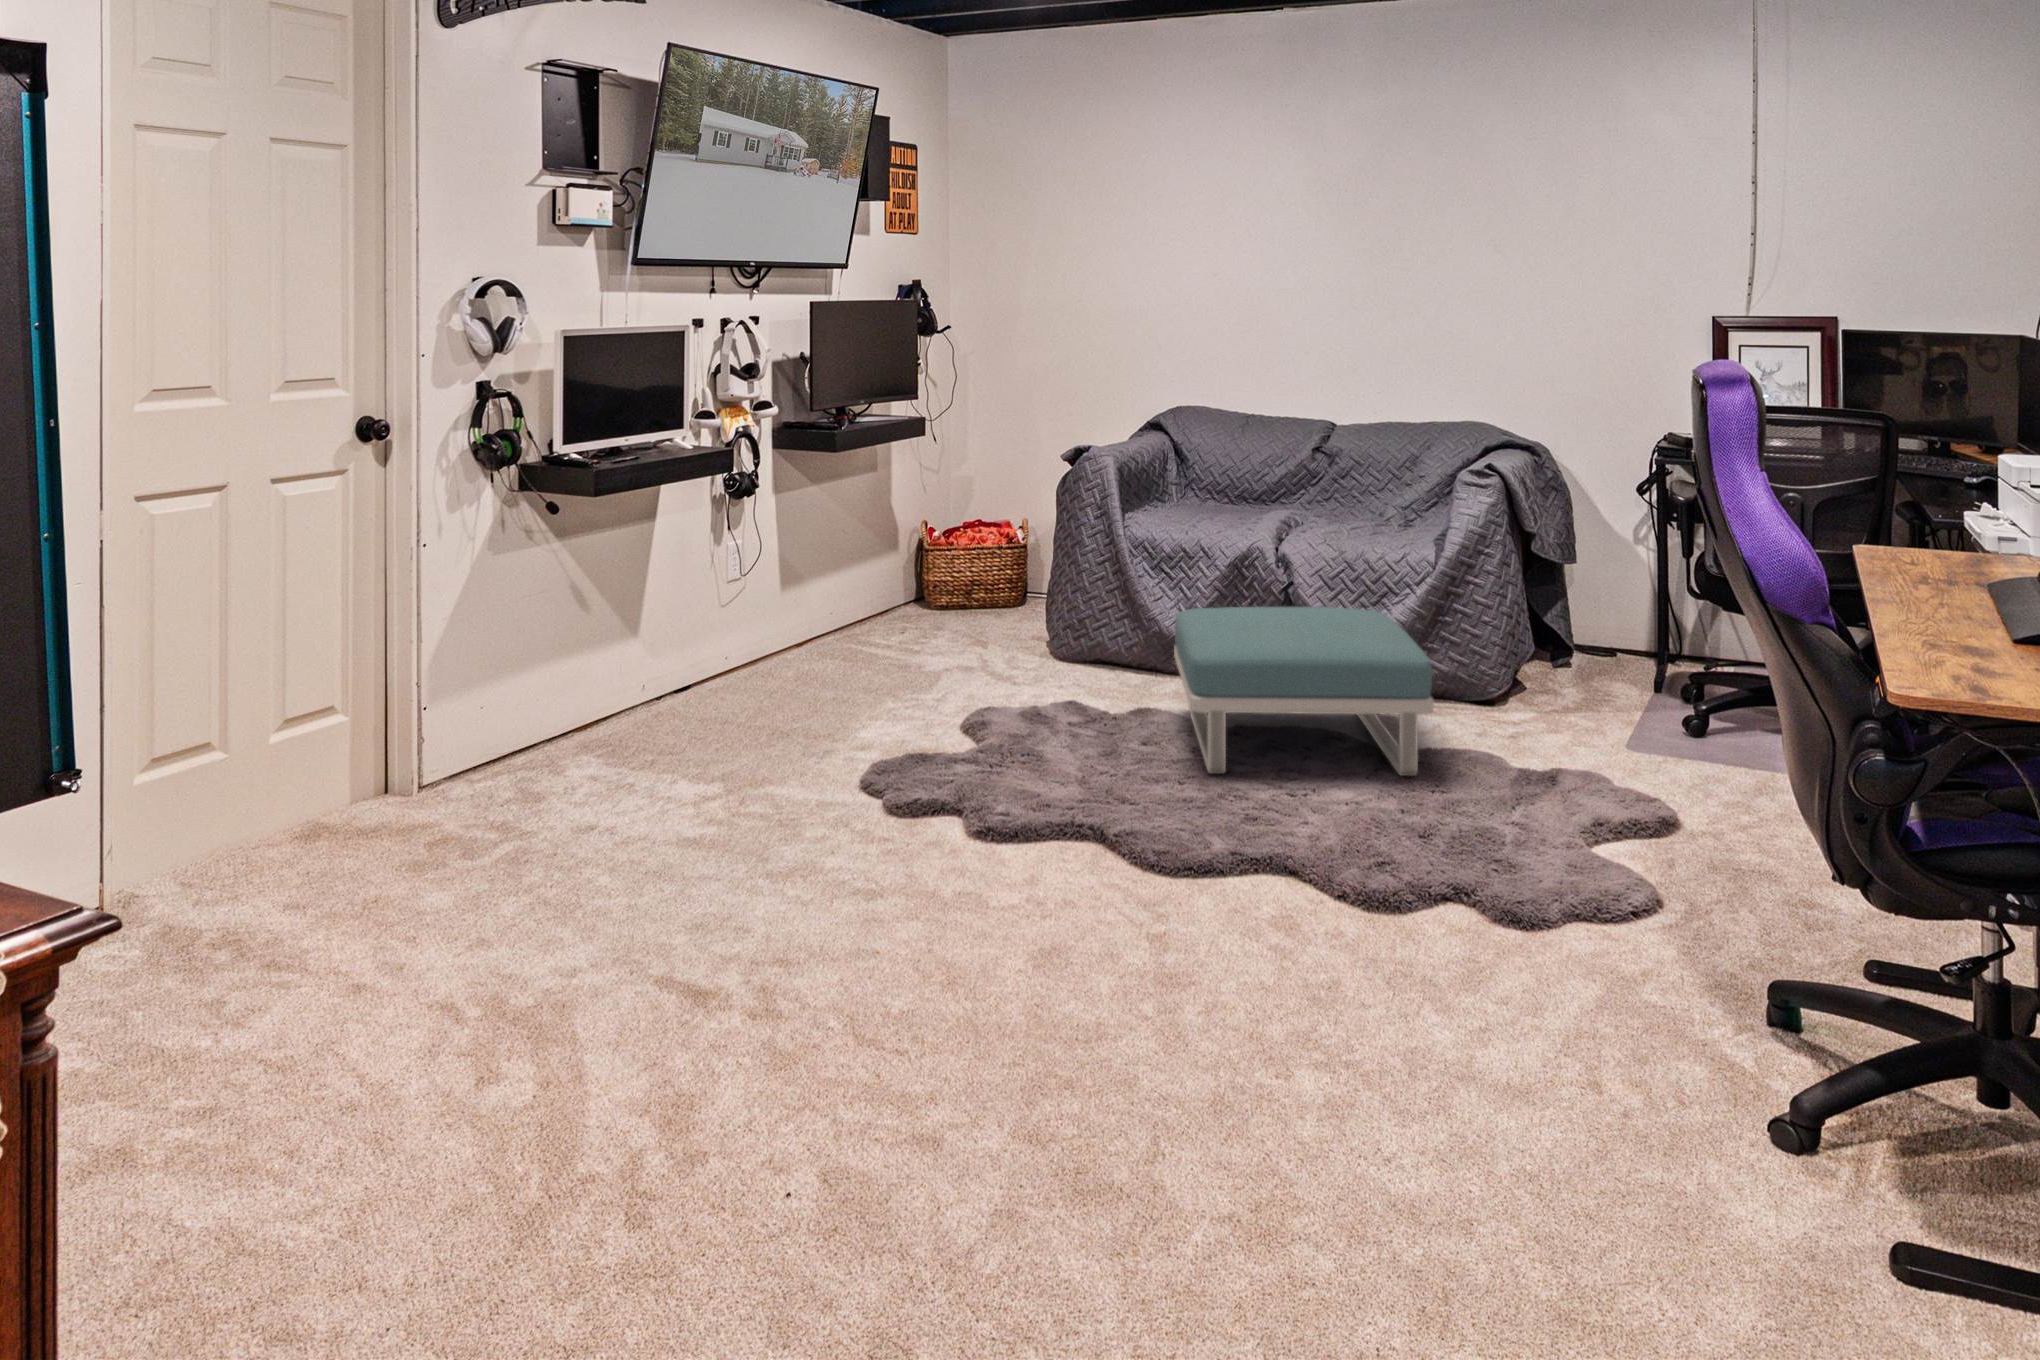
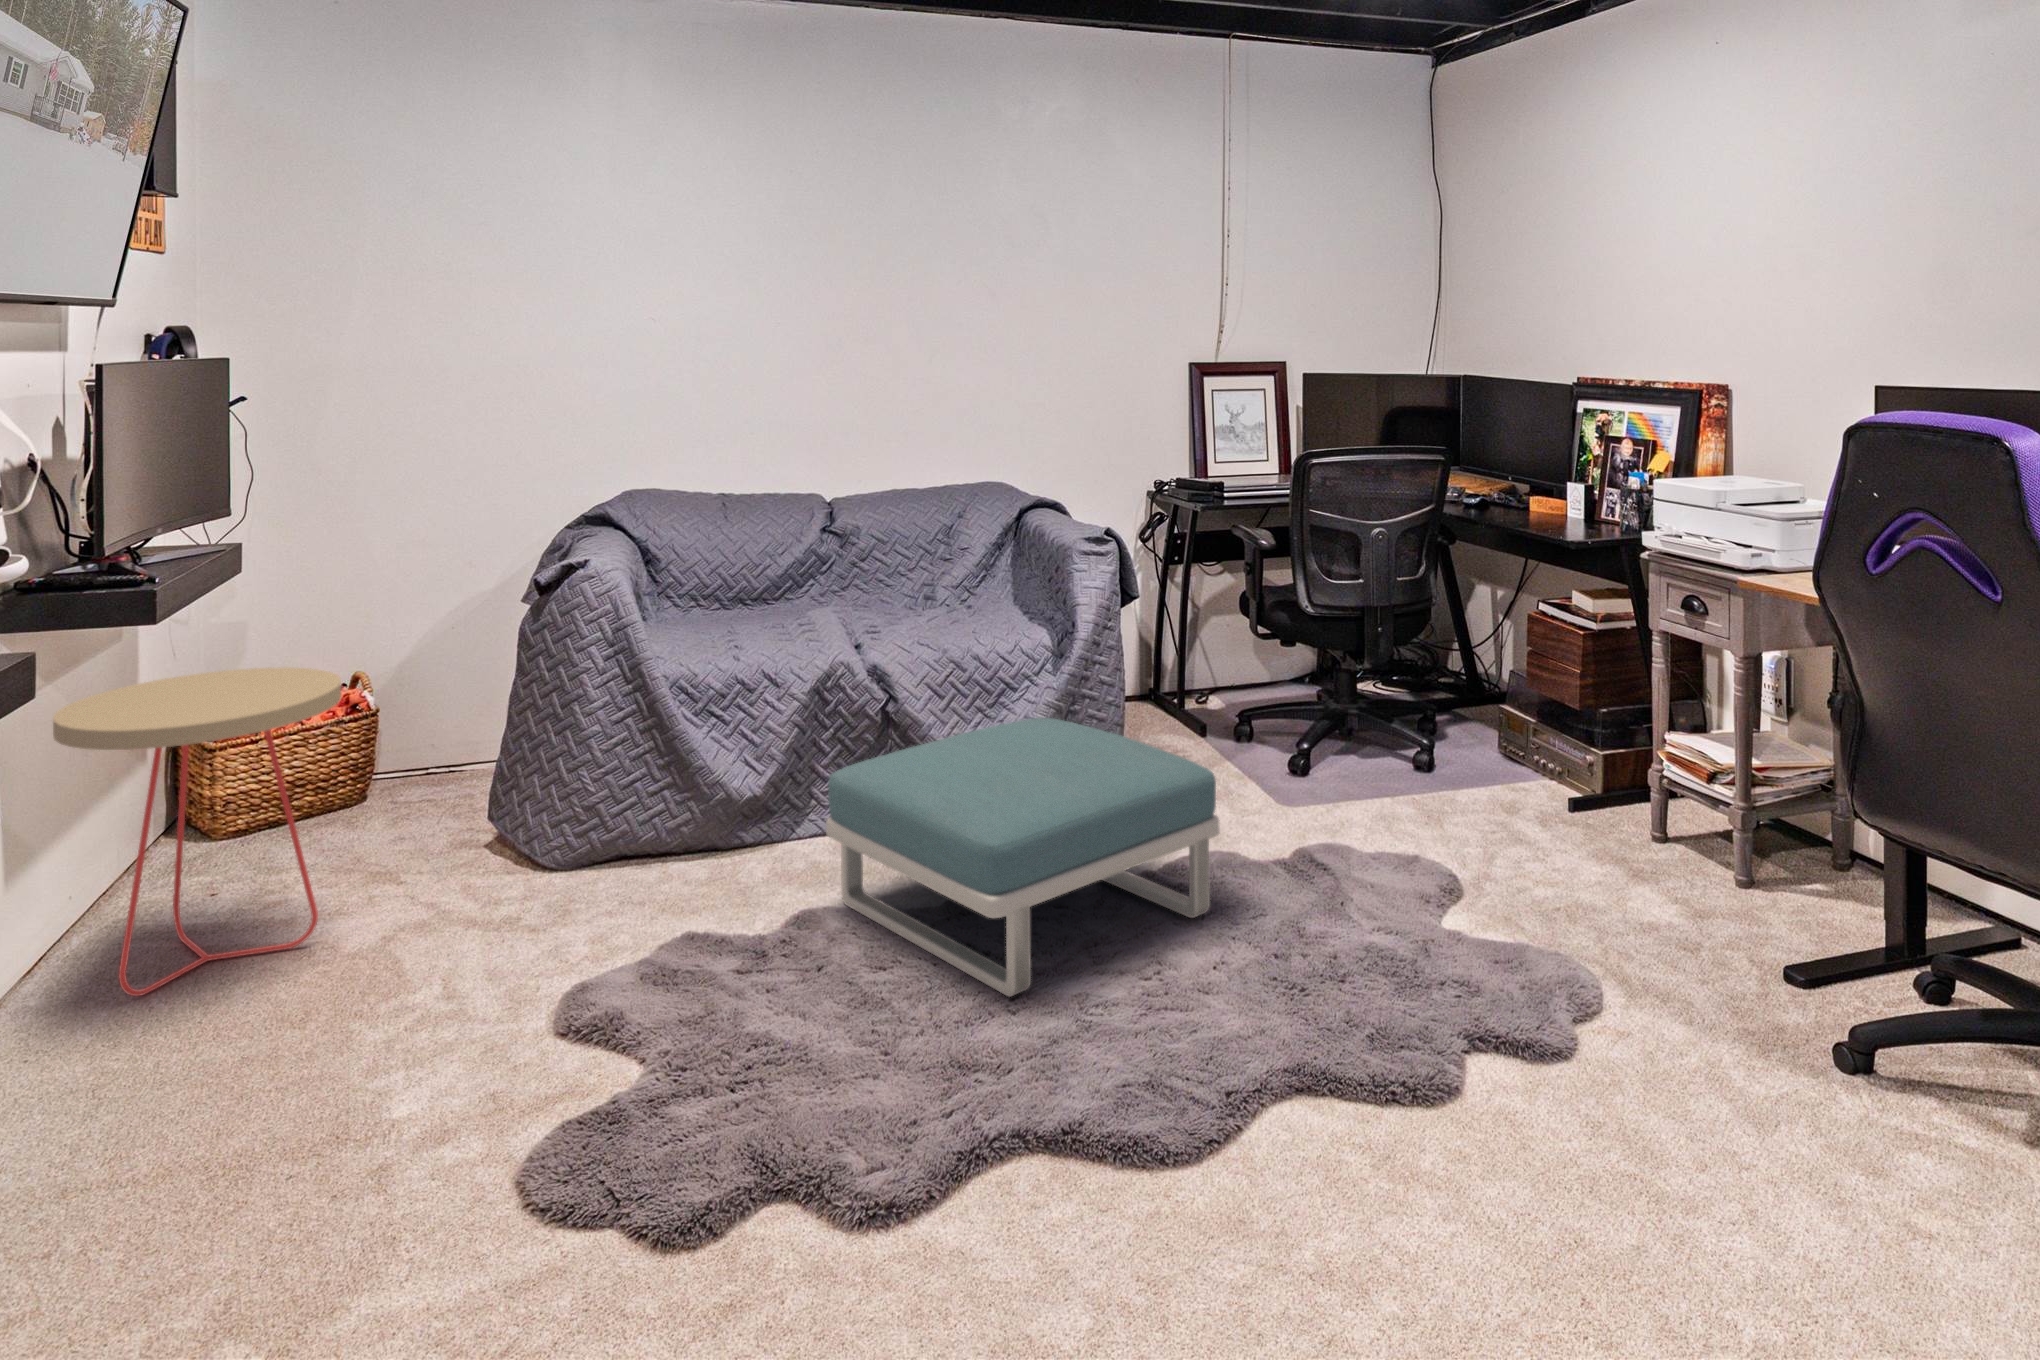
side table: none [791,490,930,660] -> present [53,667,341,996]

